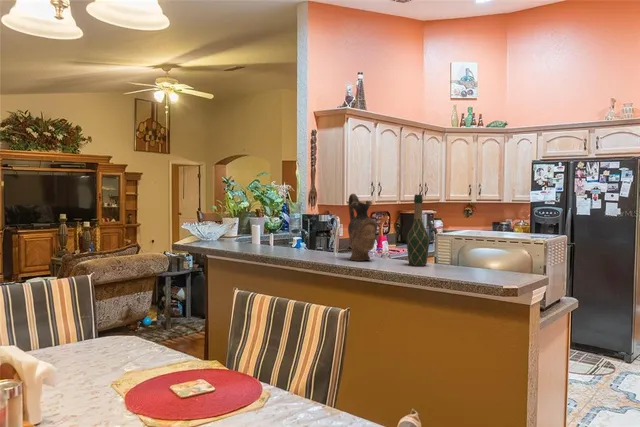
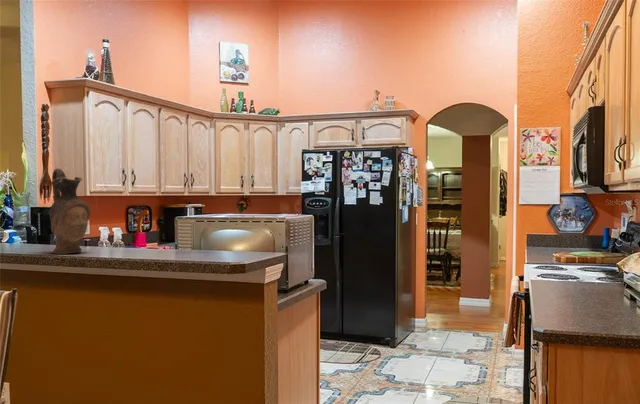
wine bottle: present [406,194,430,266] -> none [125,167,155,255]

